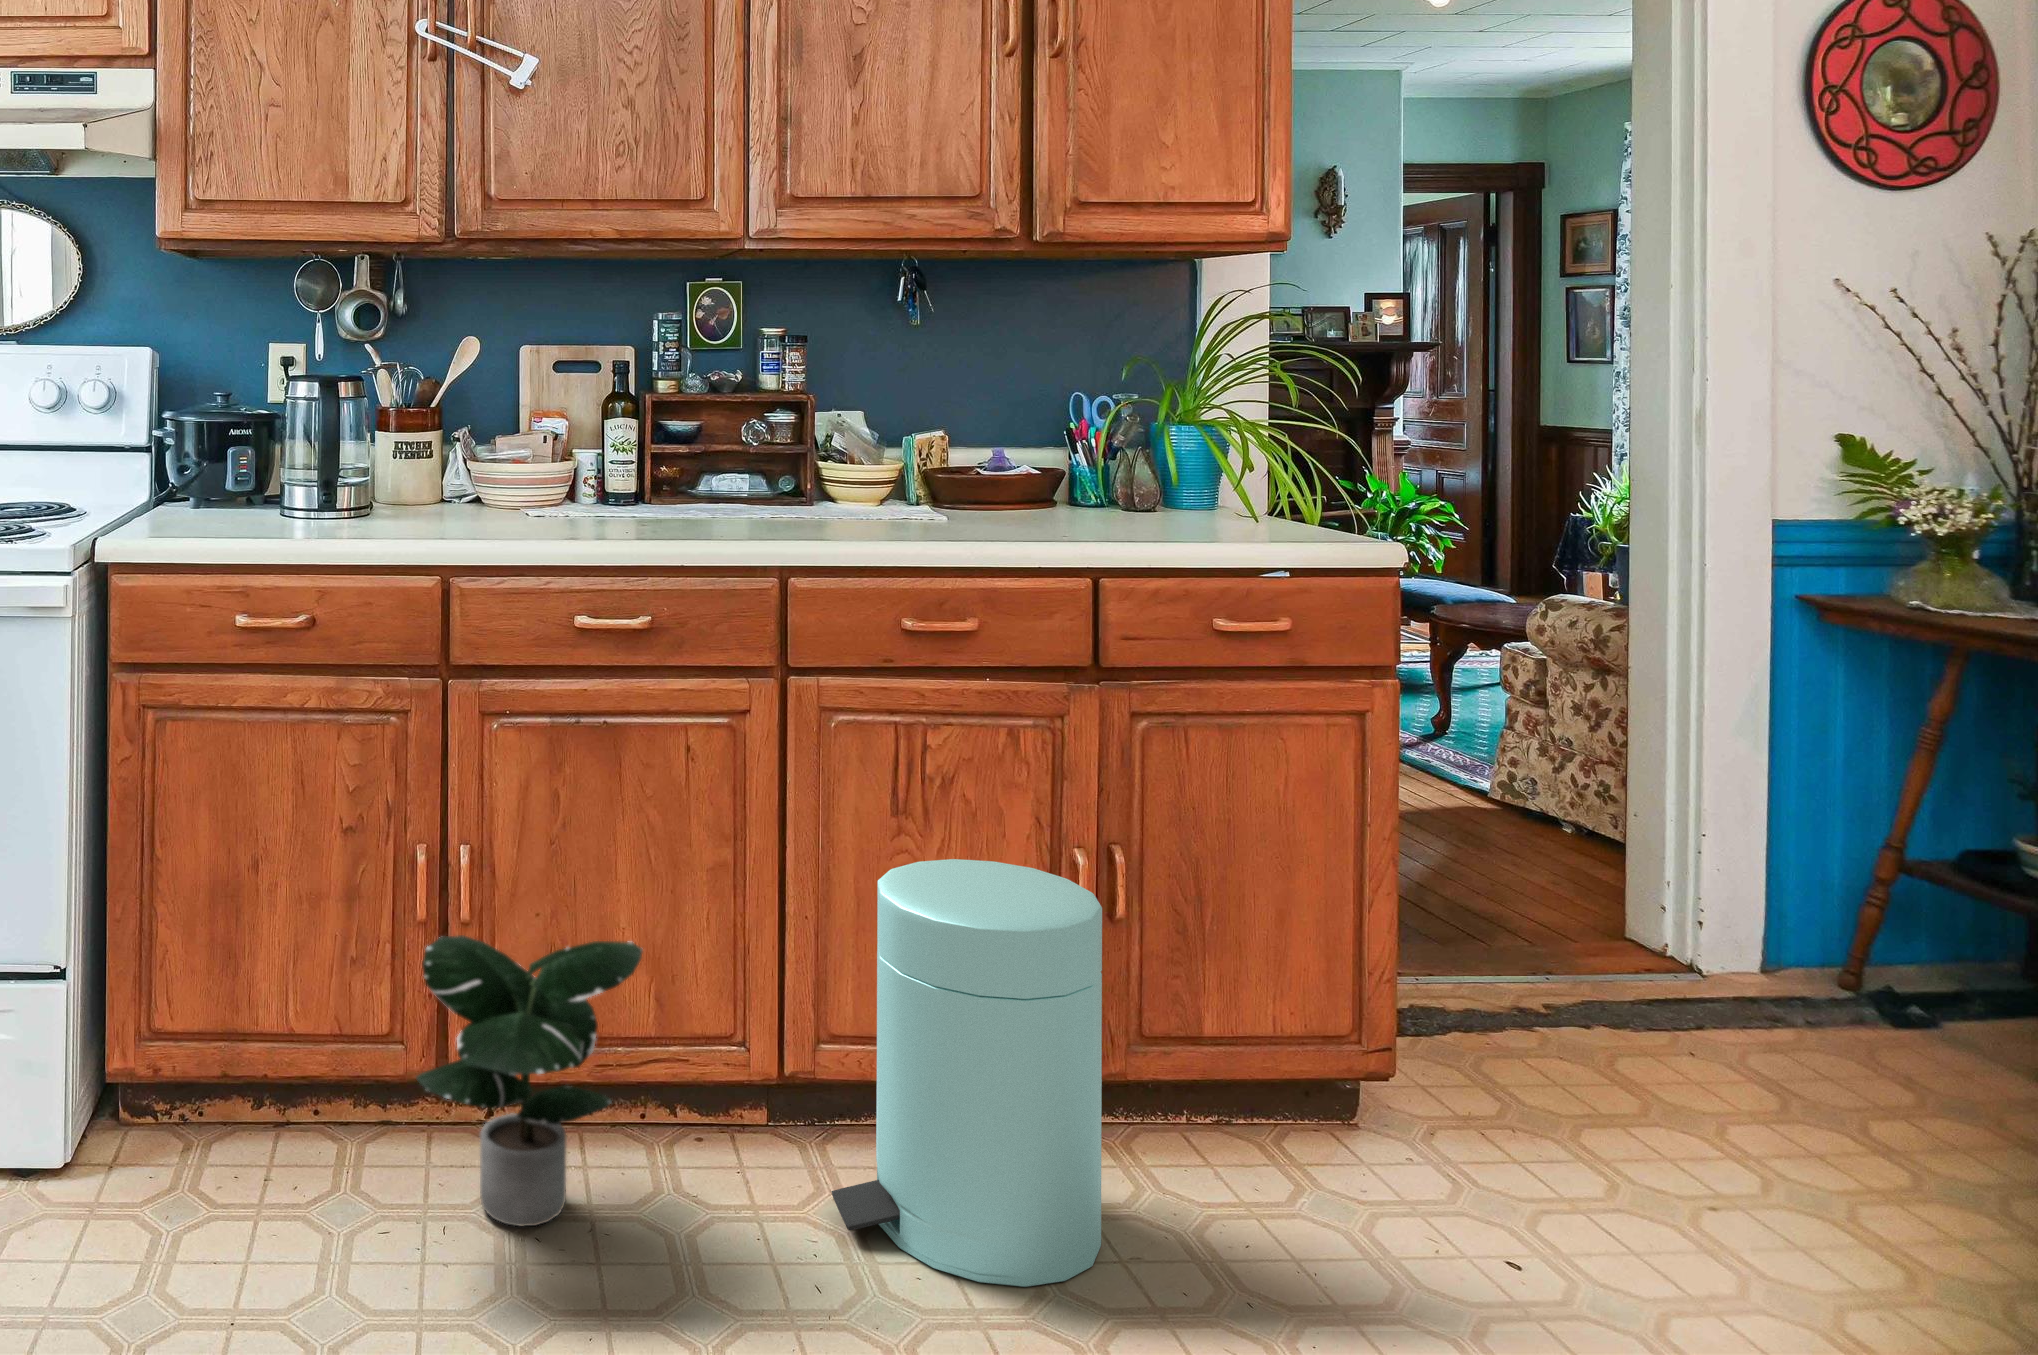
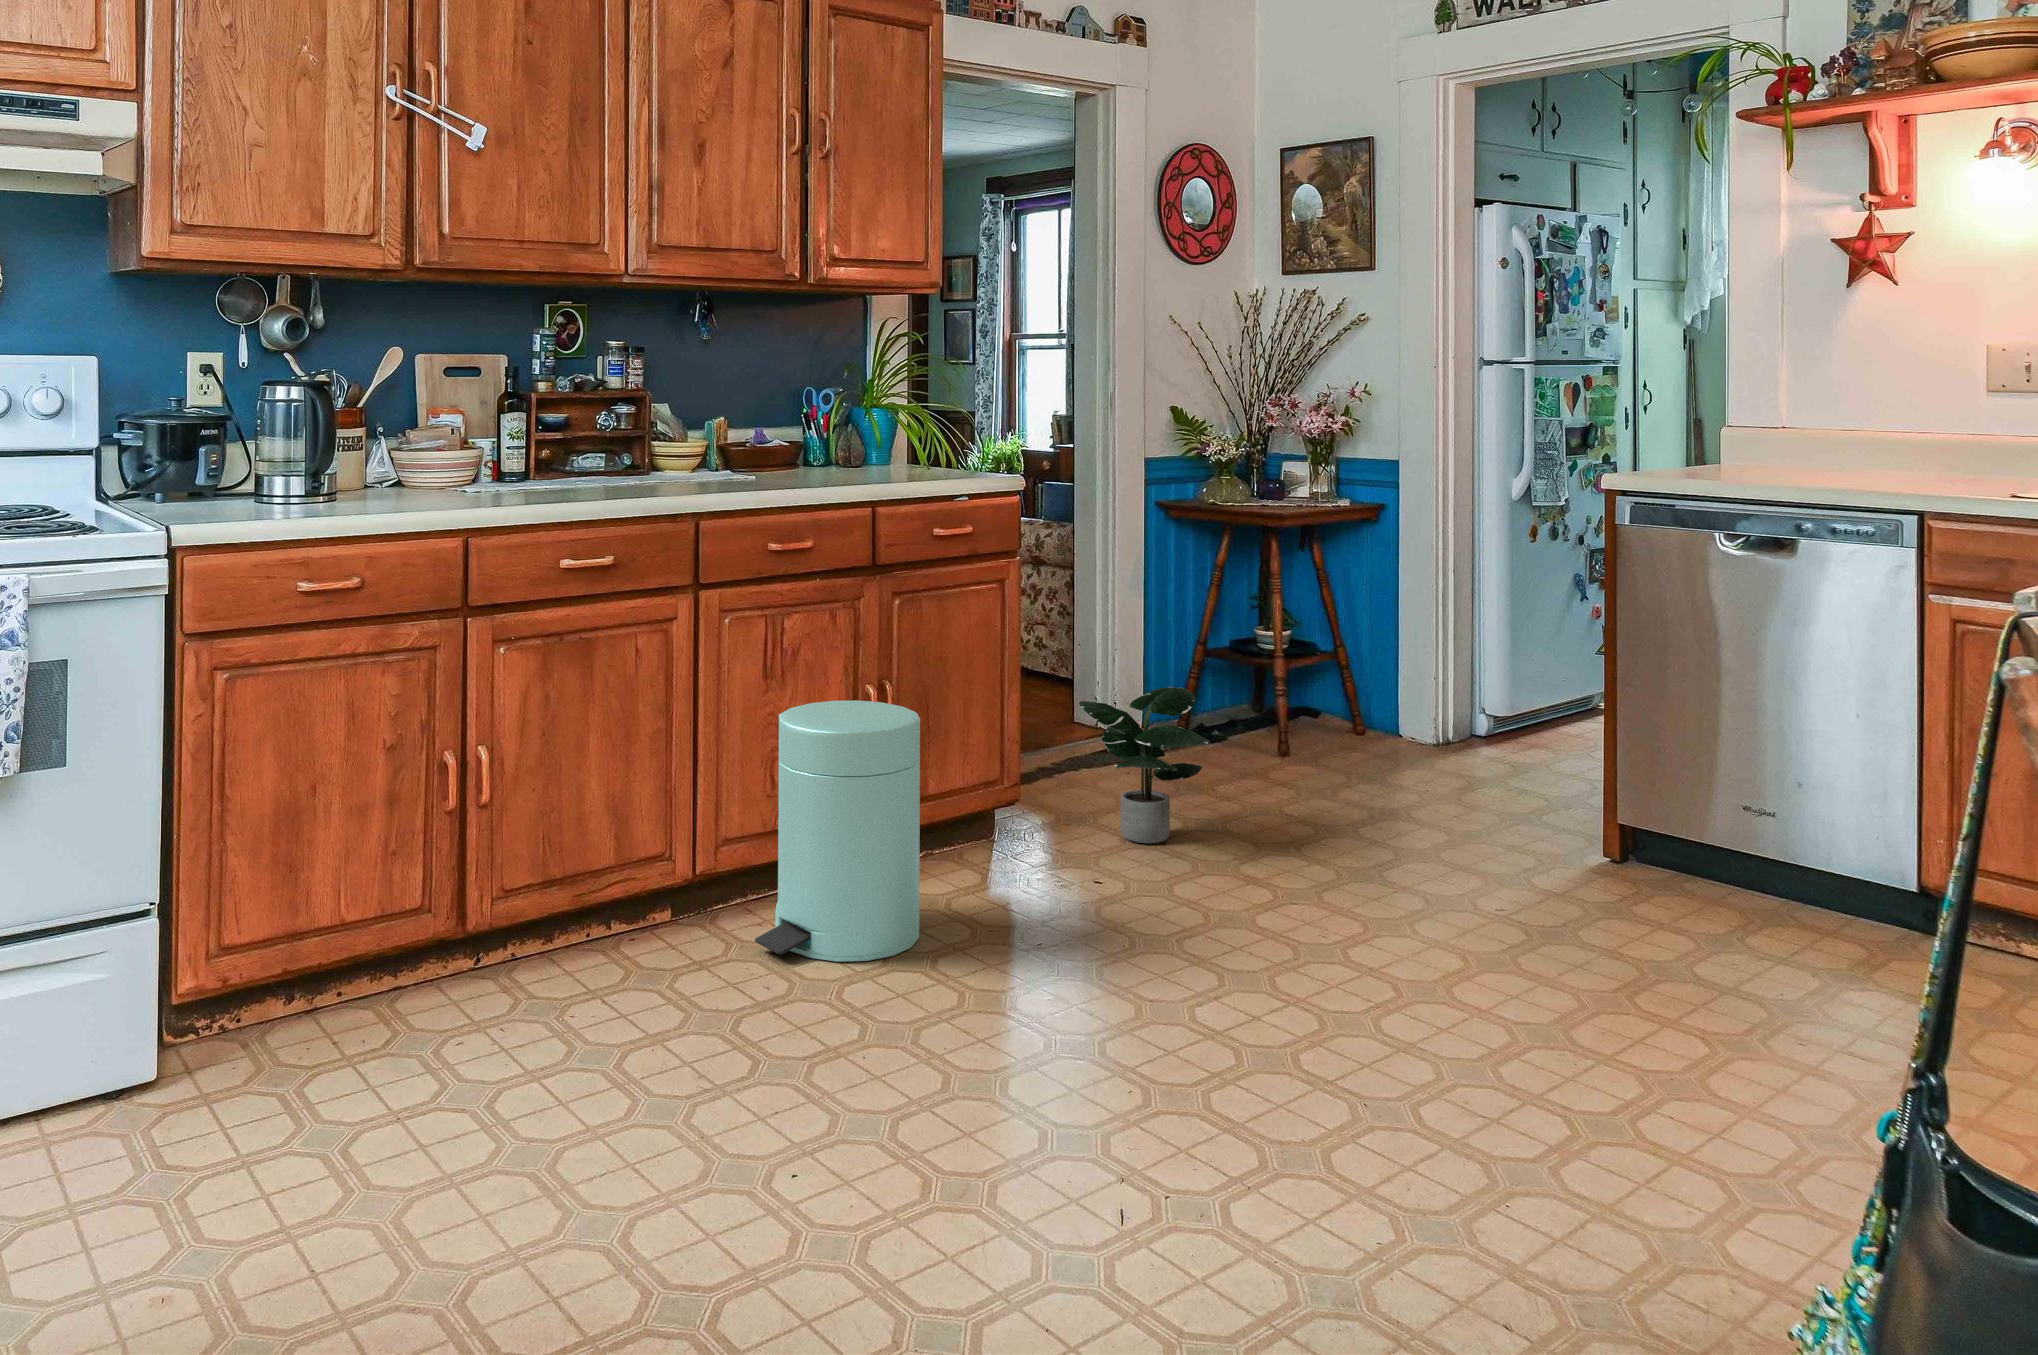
potted plant: present [416,935,642,1226] -> present [1078,687,1210,843]

